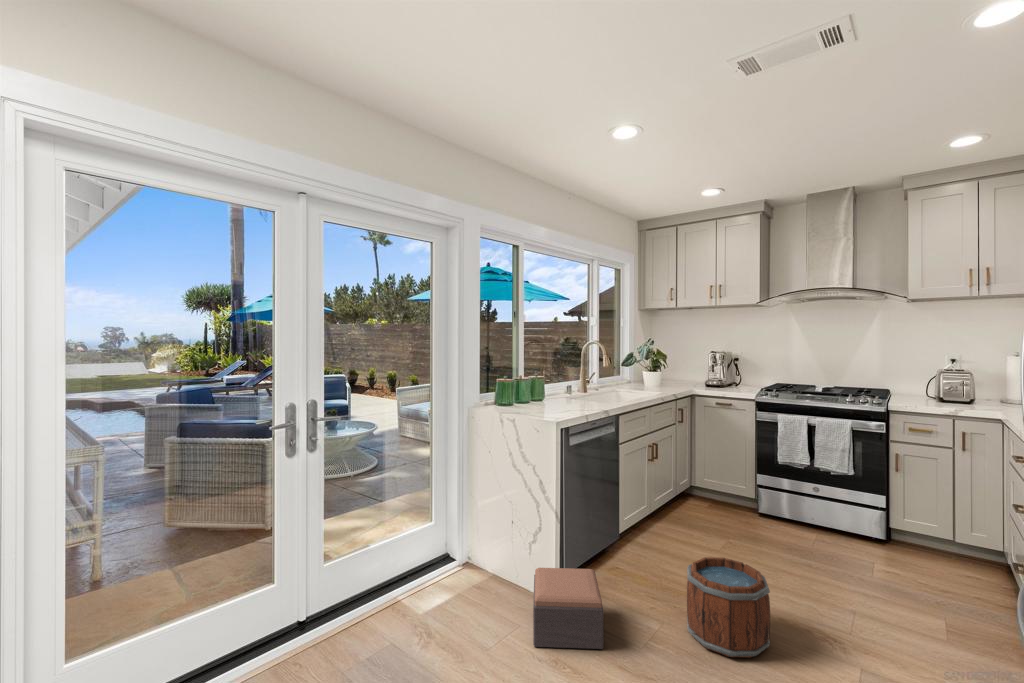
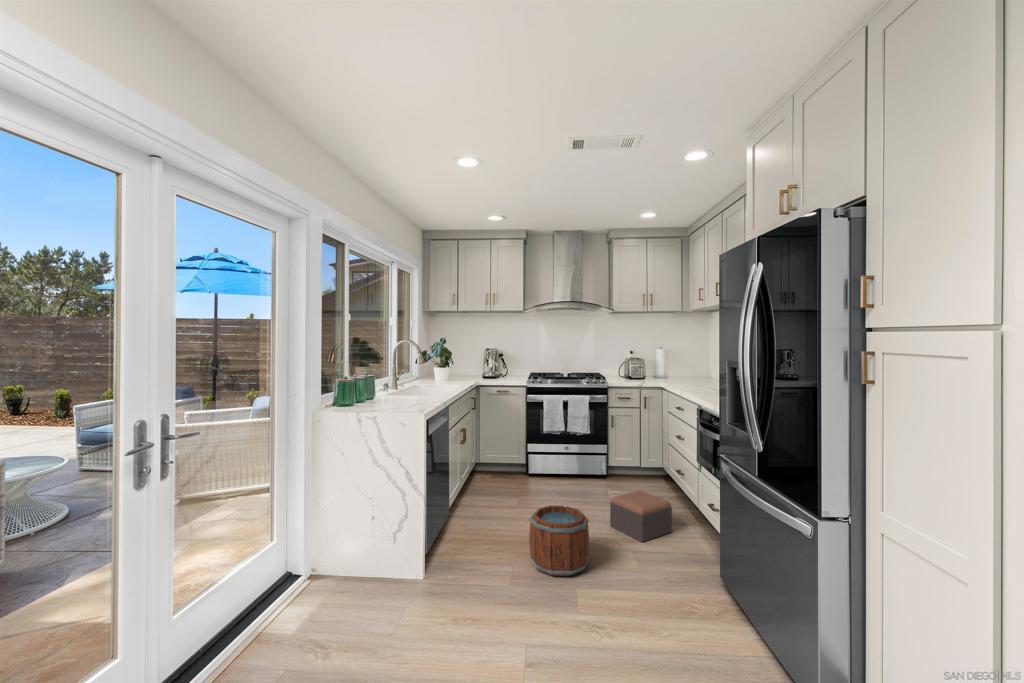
footstool: present [533,568,603,649] -> present [610,491,672,542]

